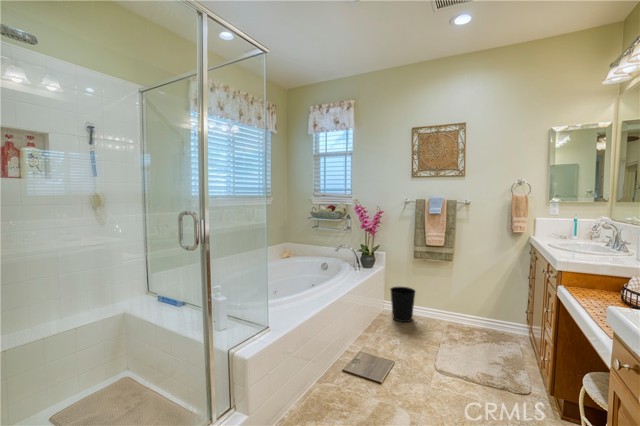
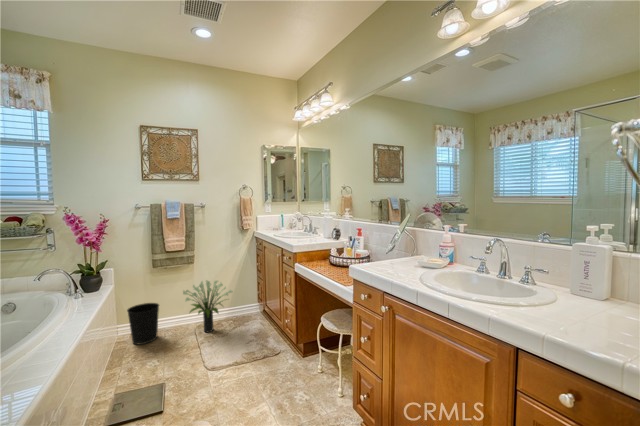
potted plant: none [434,280,489,335] -> present [183,281,233,332]

